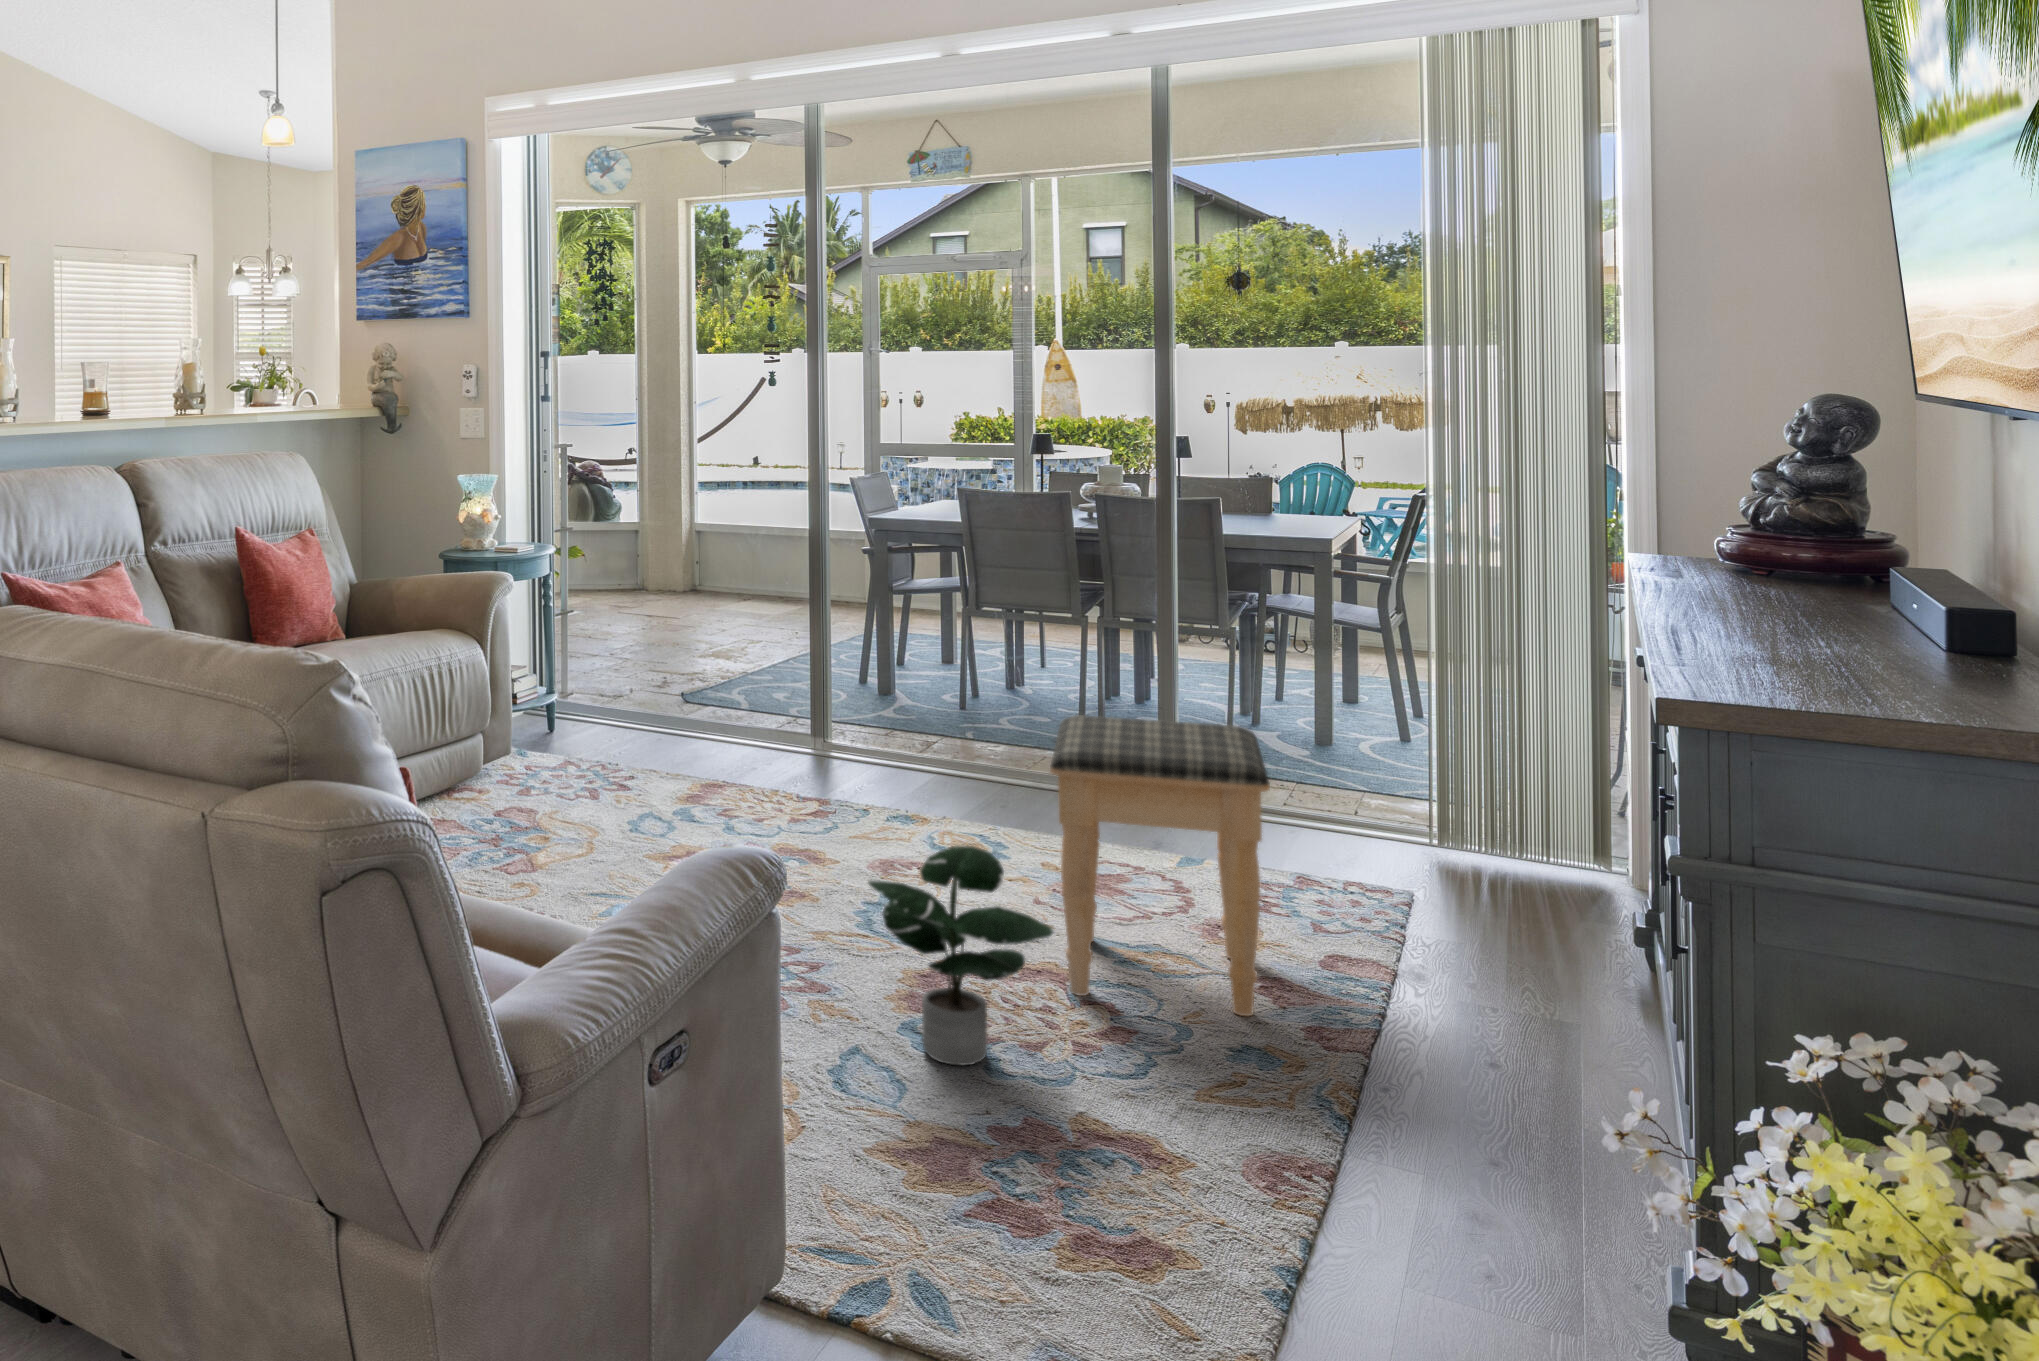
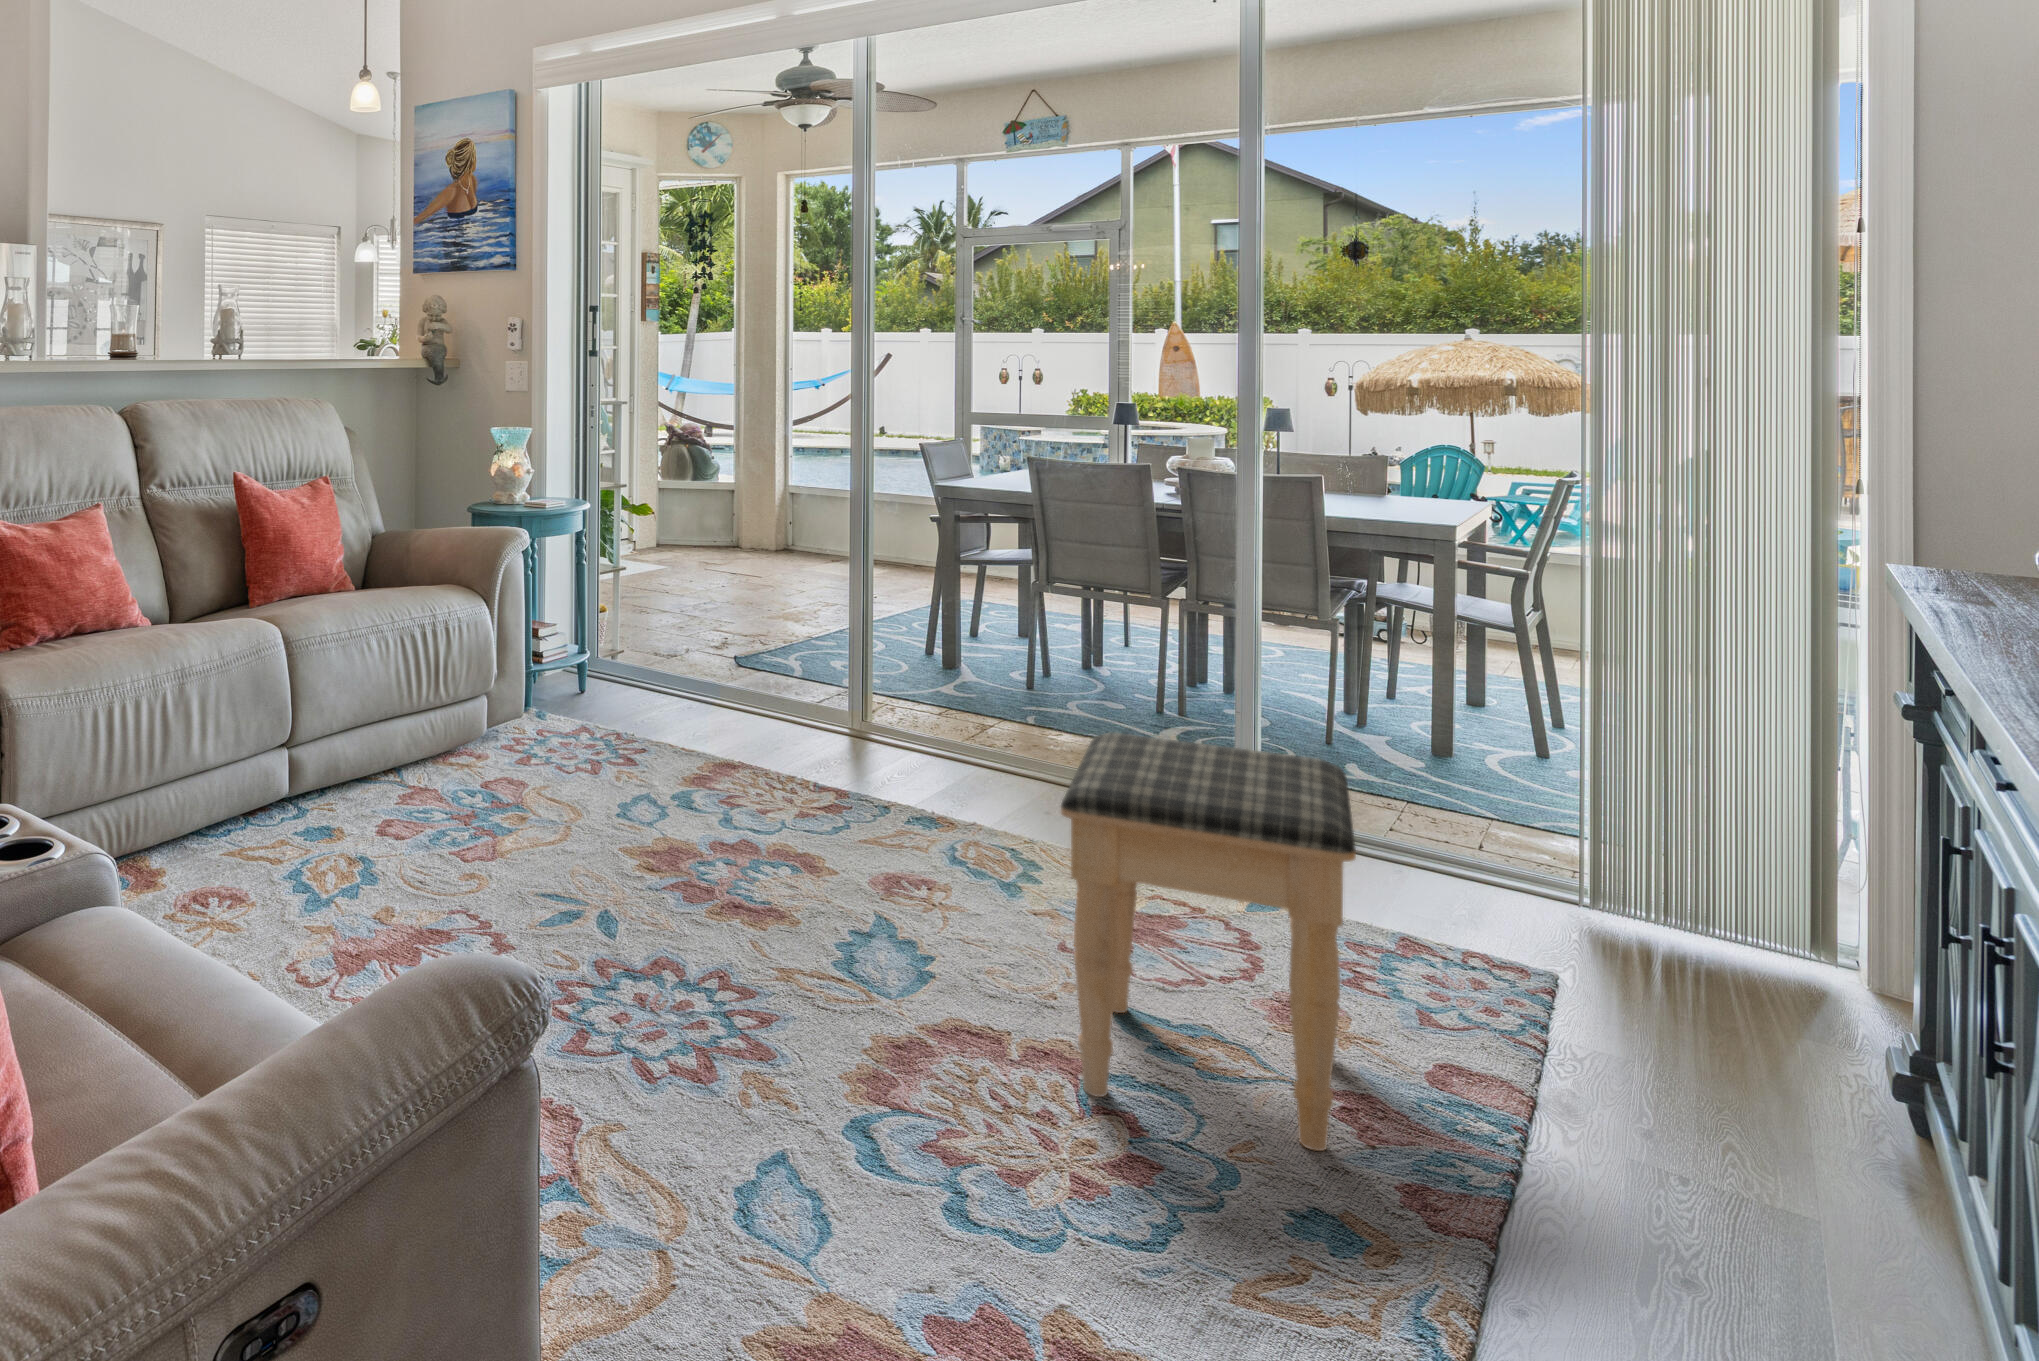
potted plant: present [869,846,1054,1066] -> none [795,903,1039,1203]

